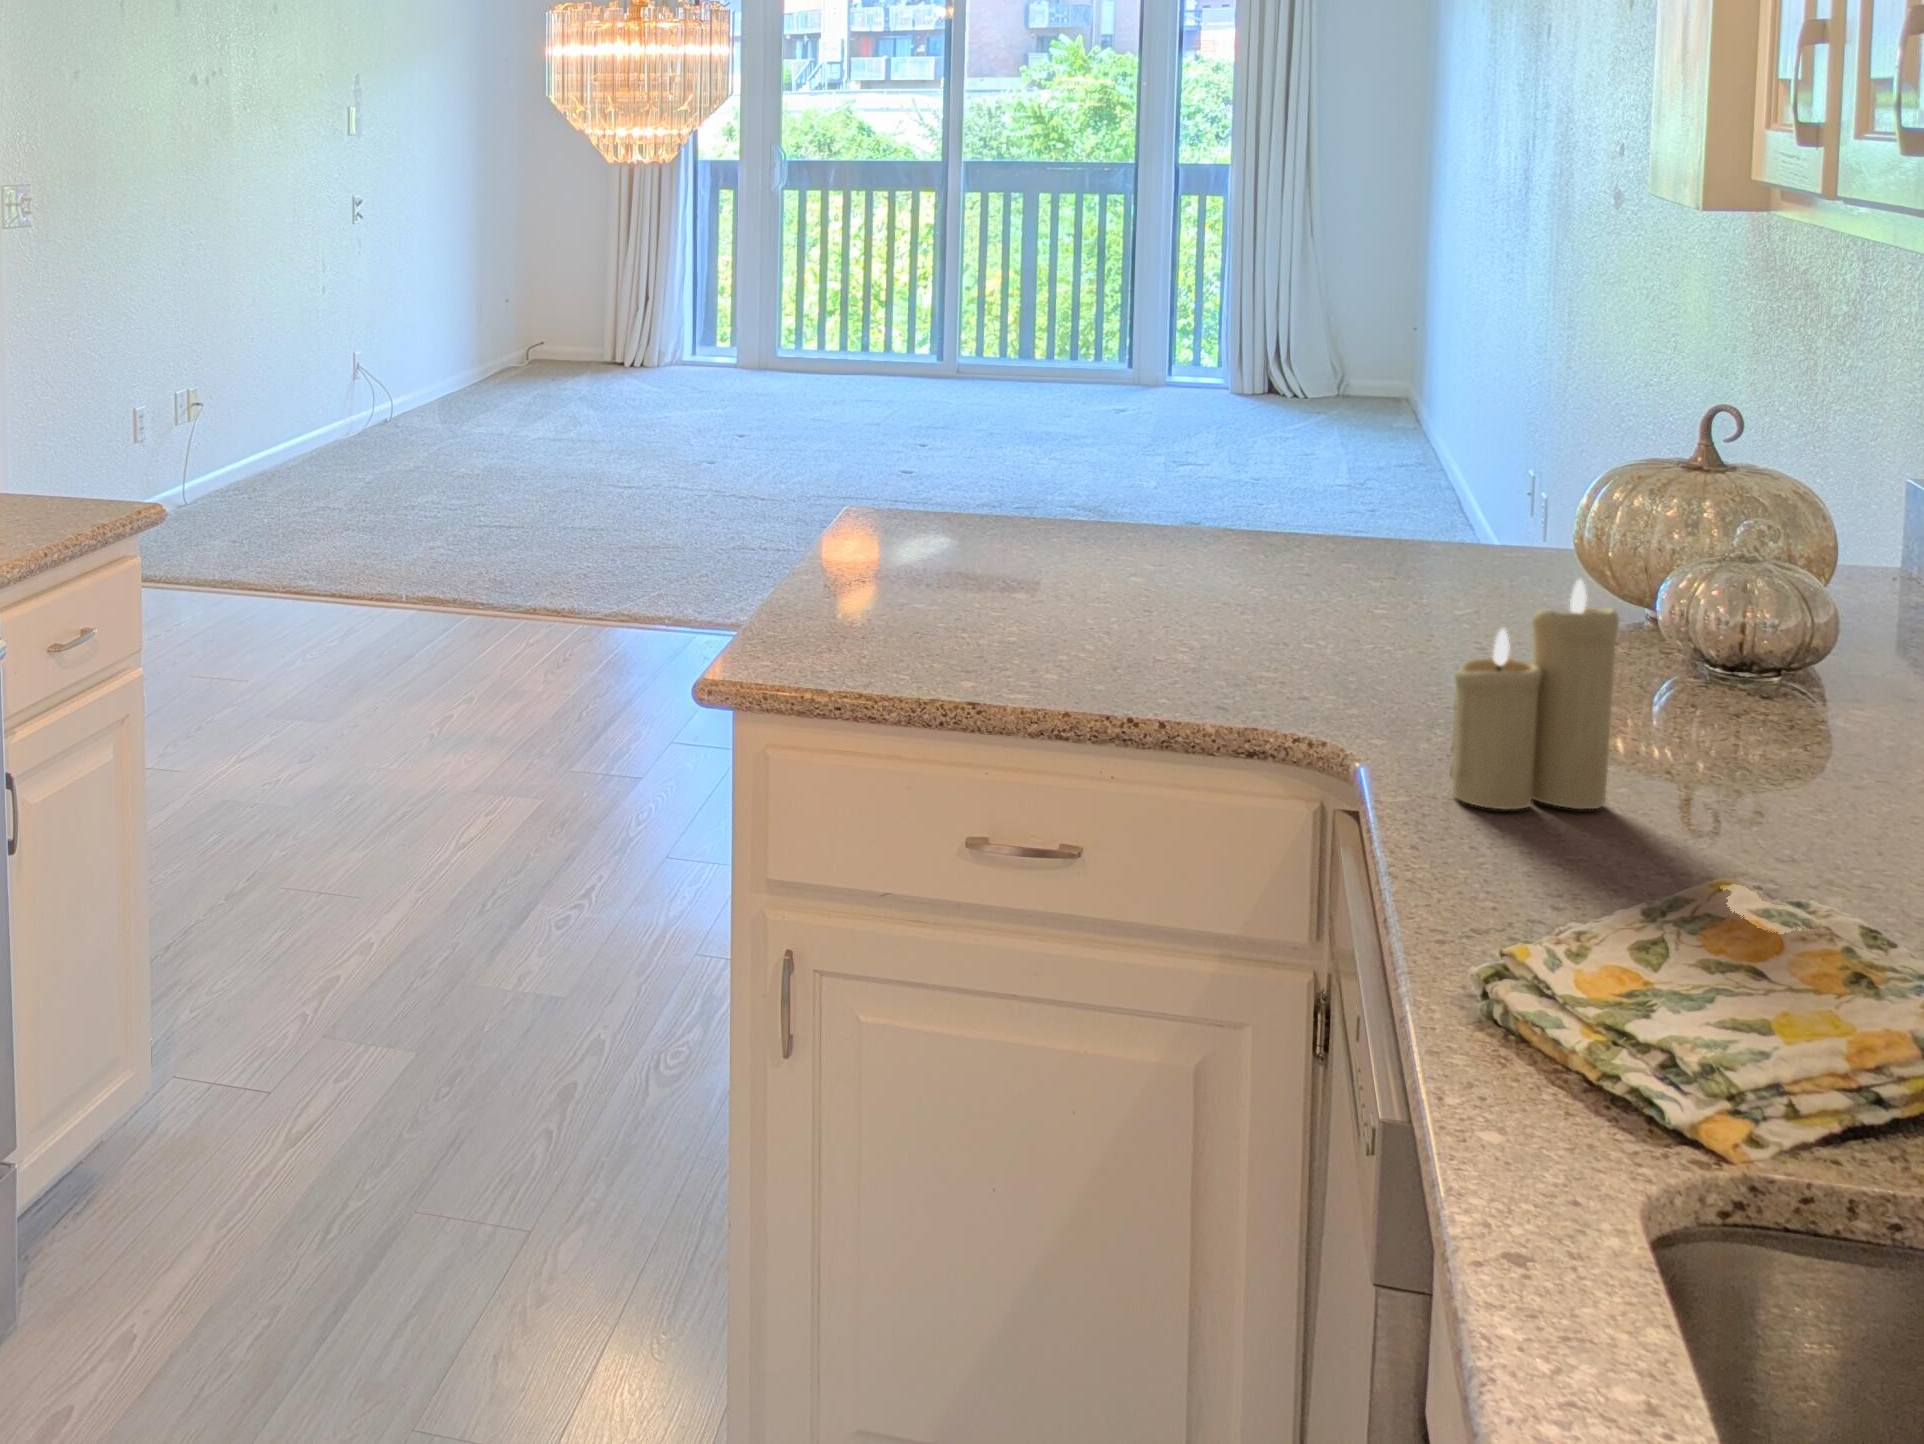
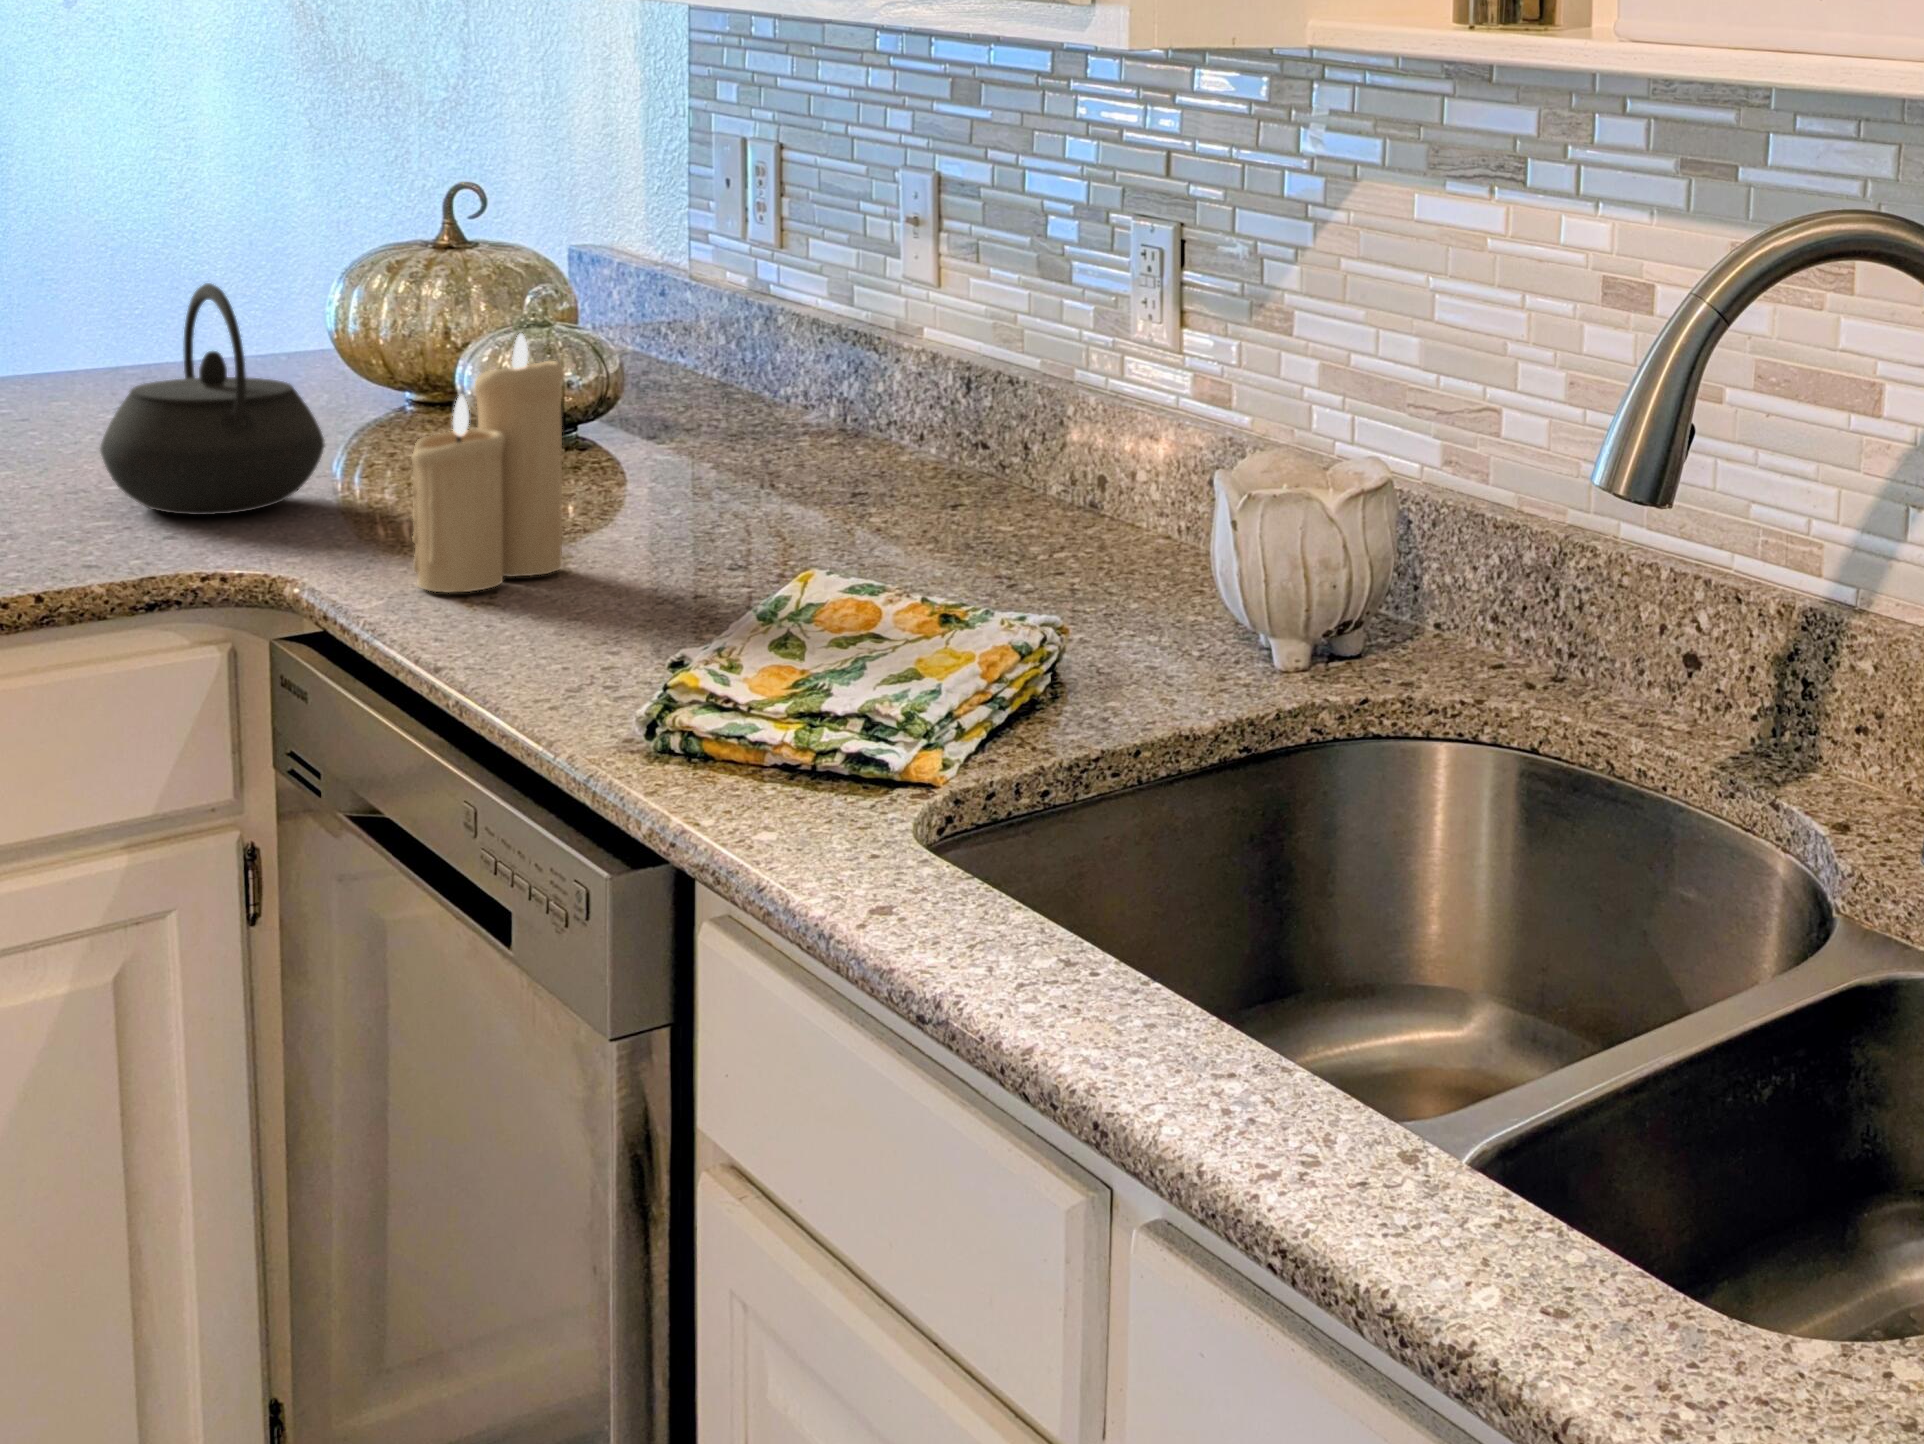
kettle: none [1295,491,1478,687] -> present [100,283,325,515]

